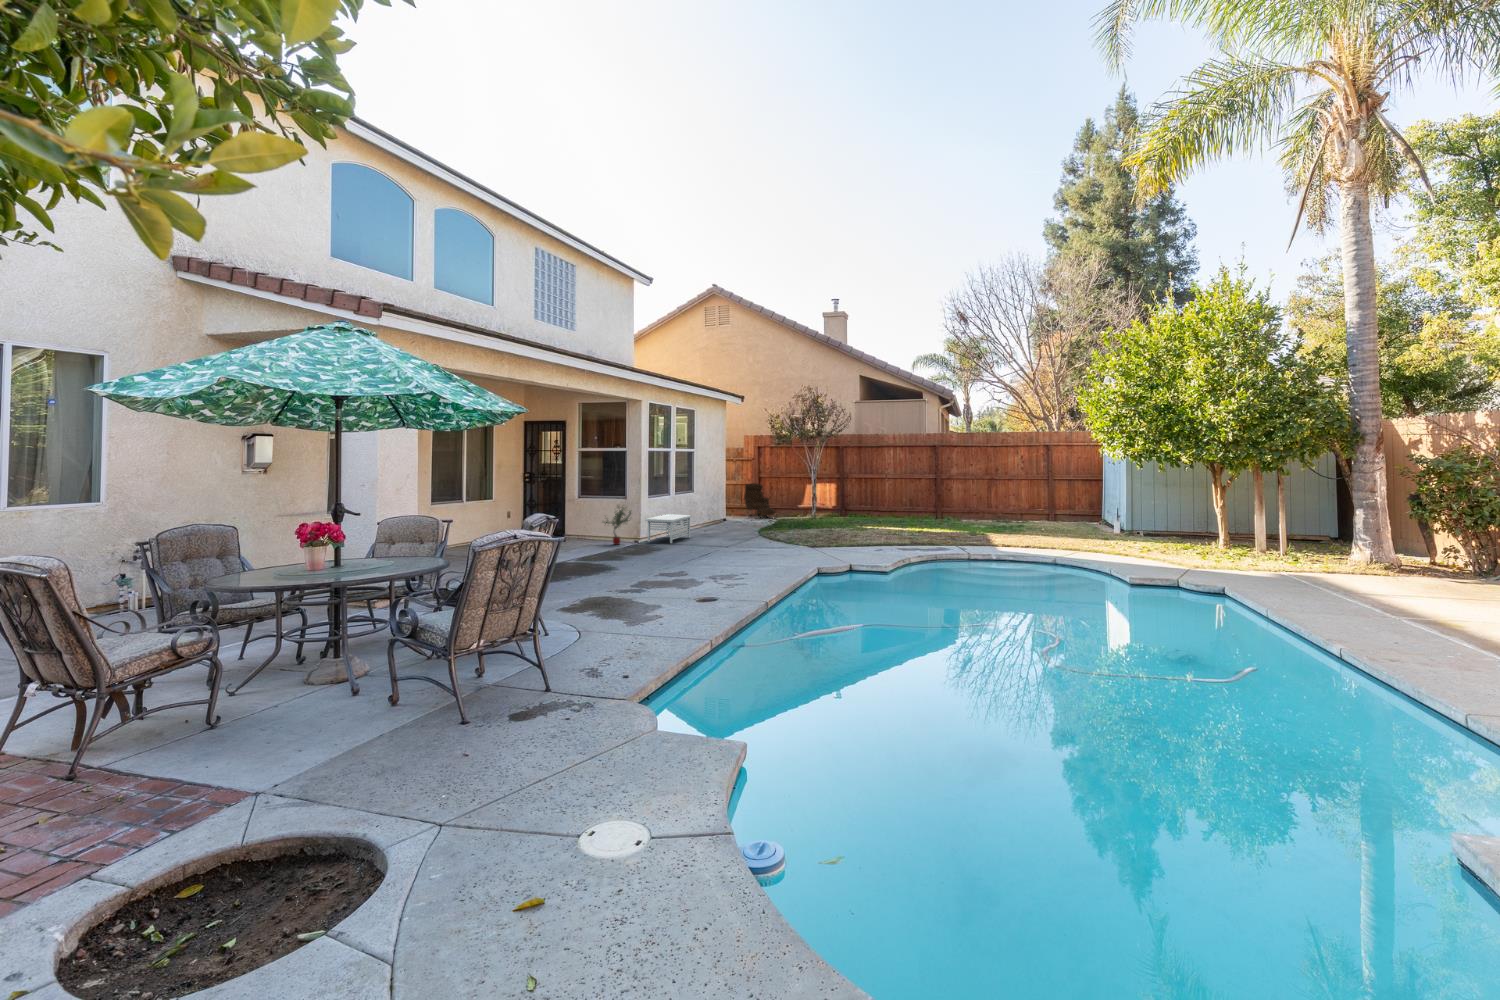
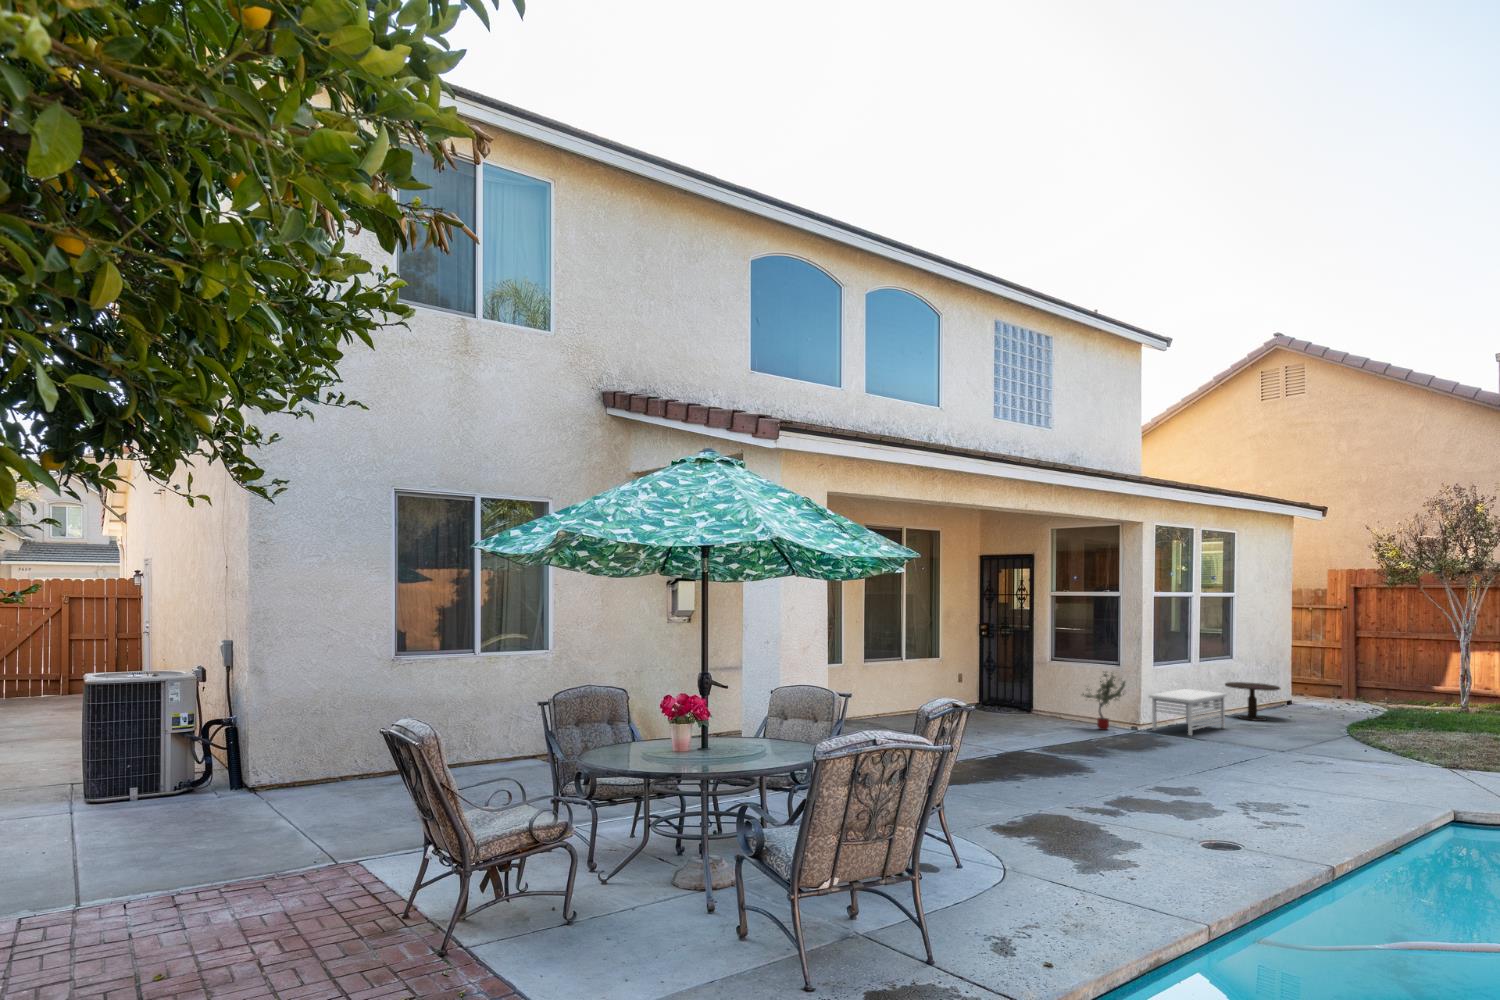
lounge chair: present [744,483,775,518] -> none [1331,644,1394,706]
side table: none [688,509,720,532] -> present [1225,682,1280,721]

